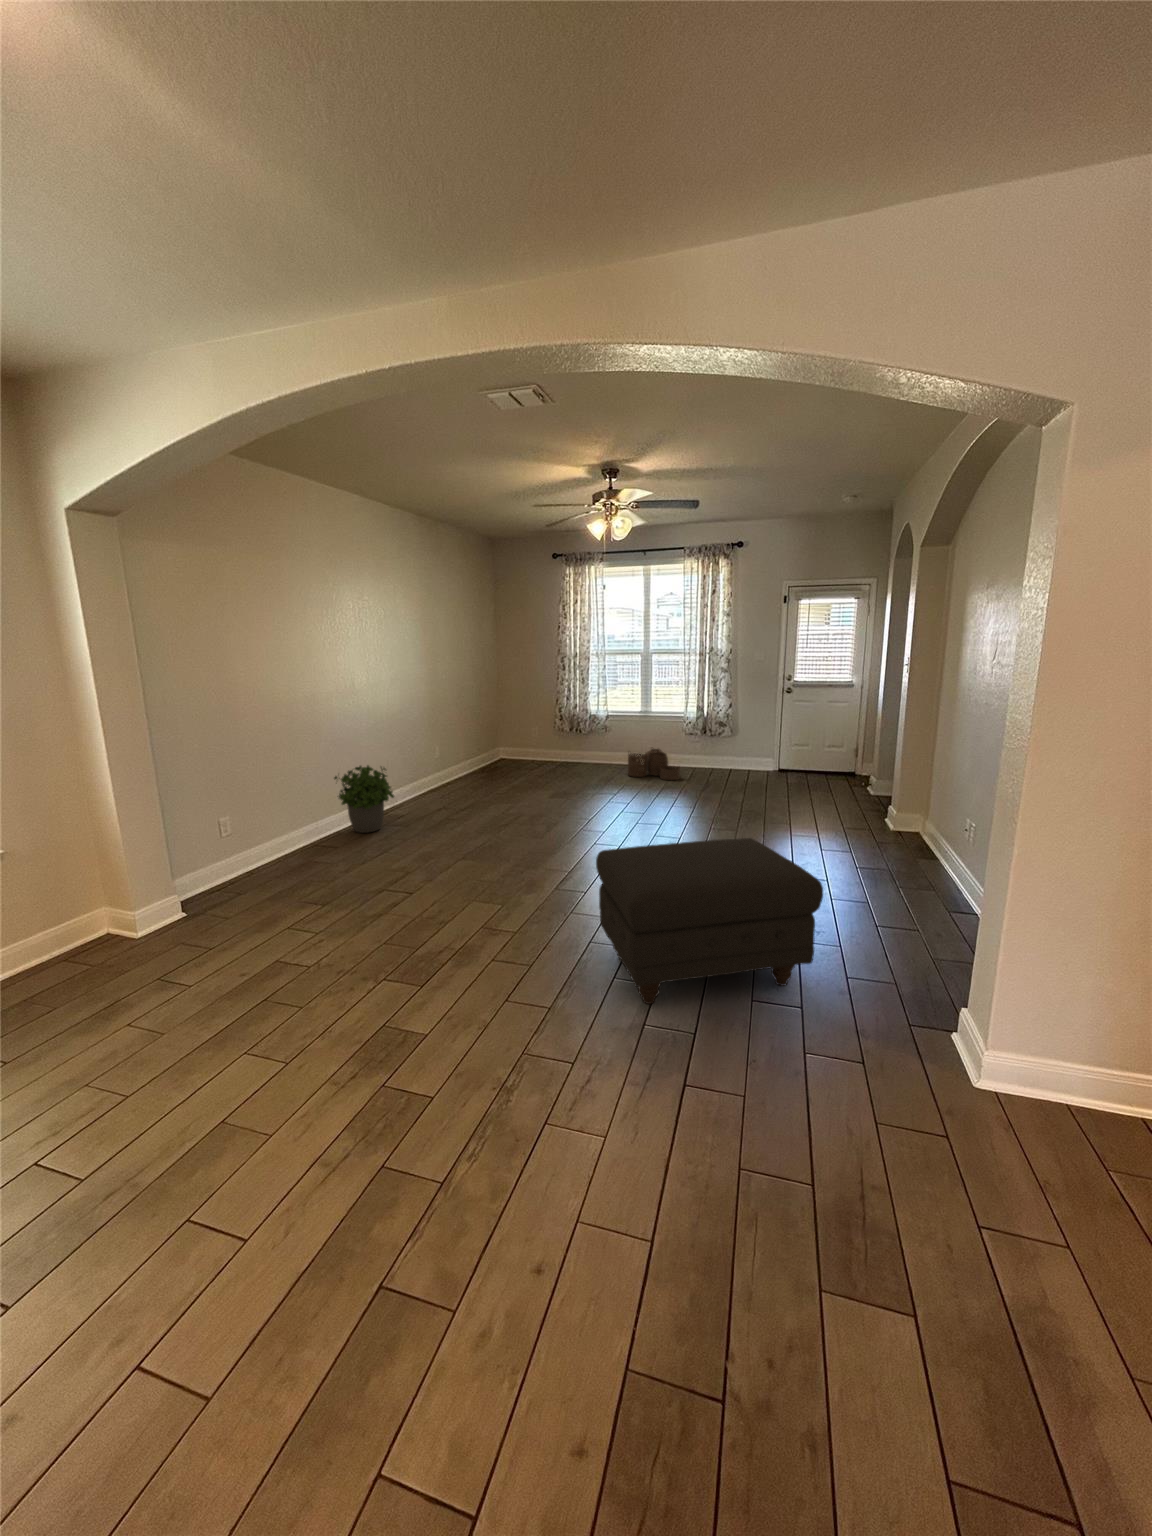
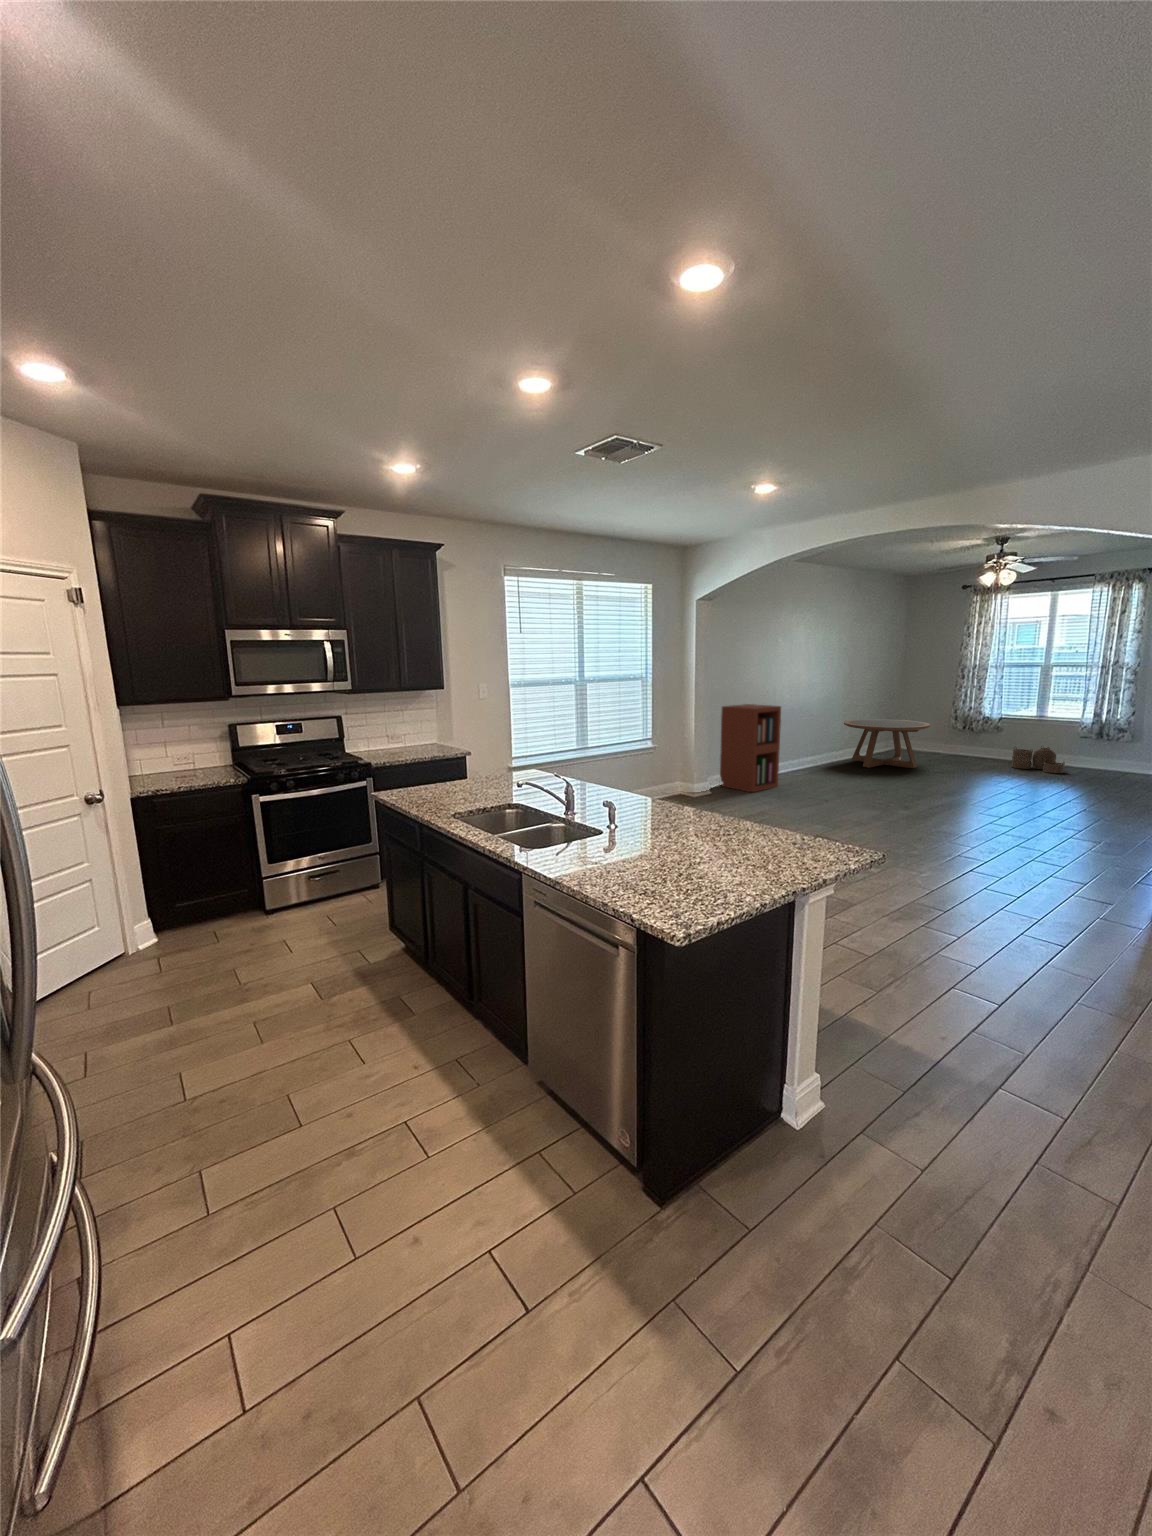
bookshelf: none [195,722,332,893] -> present [720,704,781,792]
coffee table: none [432,726,540,799] -> present [844,719,930,768]
potted plant: present [334,765,394,833] -> none [780,735,817,776]
ottoman: present [596,838,823,1004] -> none [936,776,1074,859]

